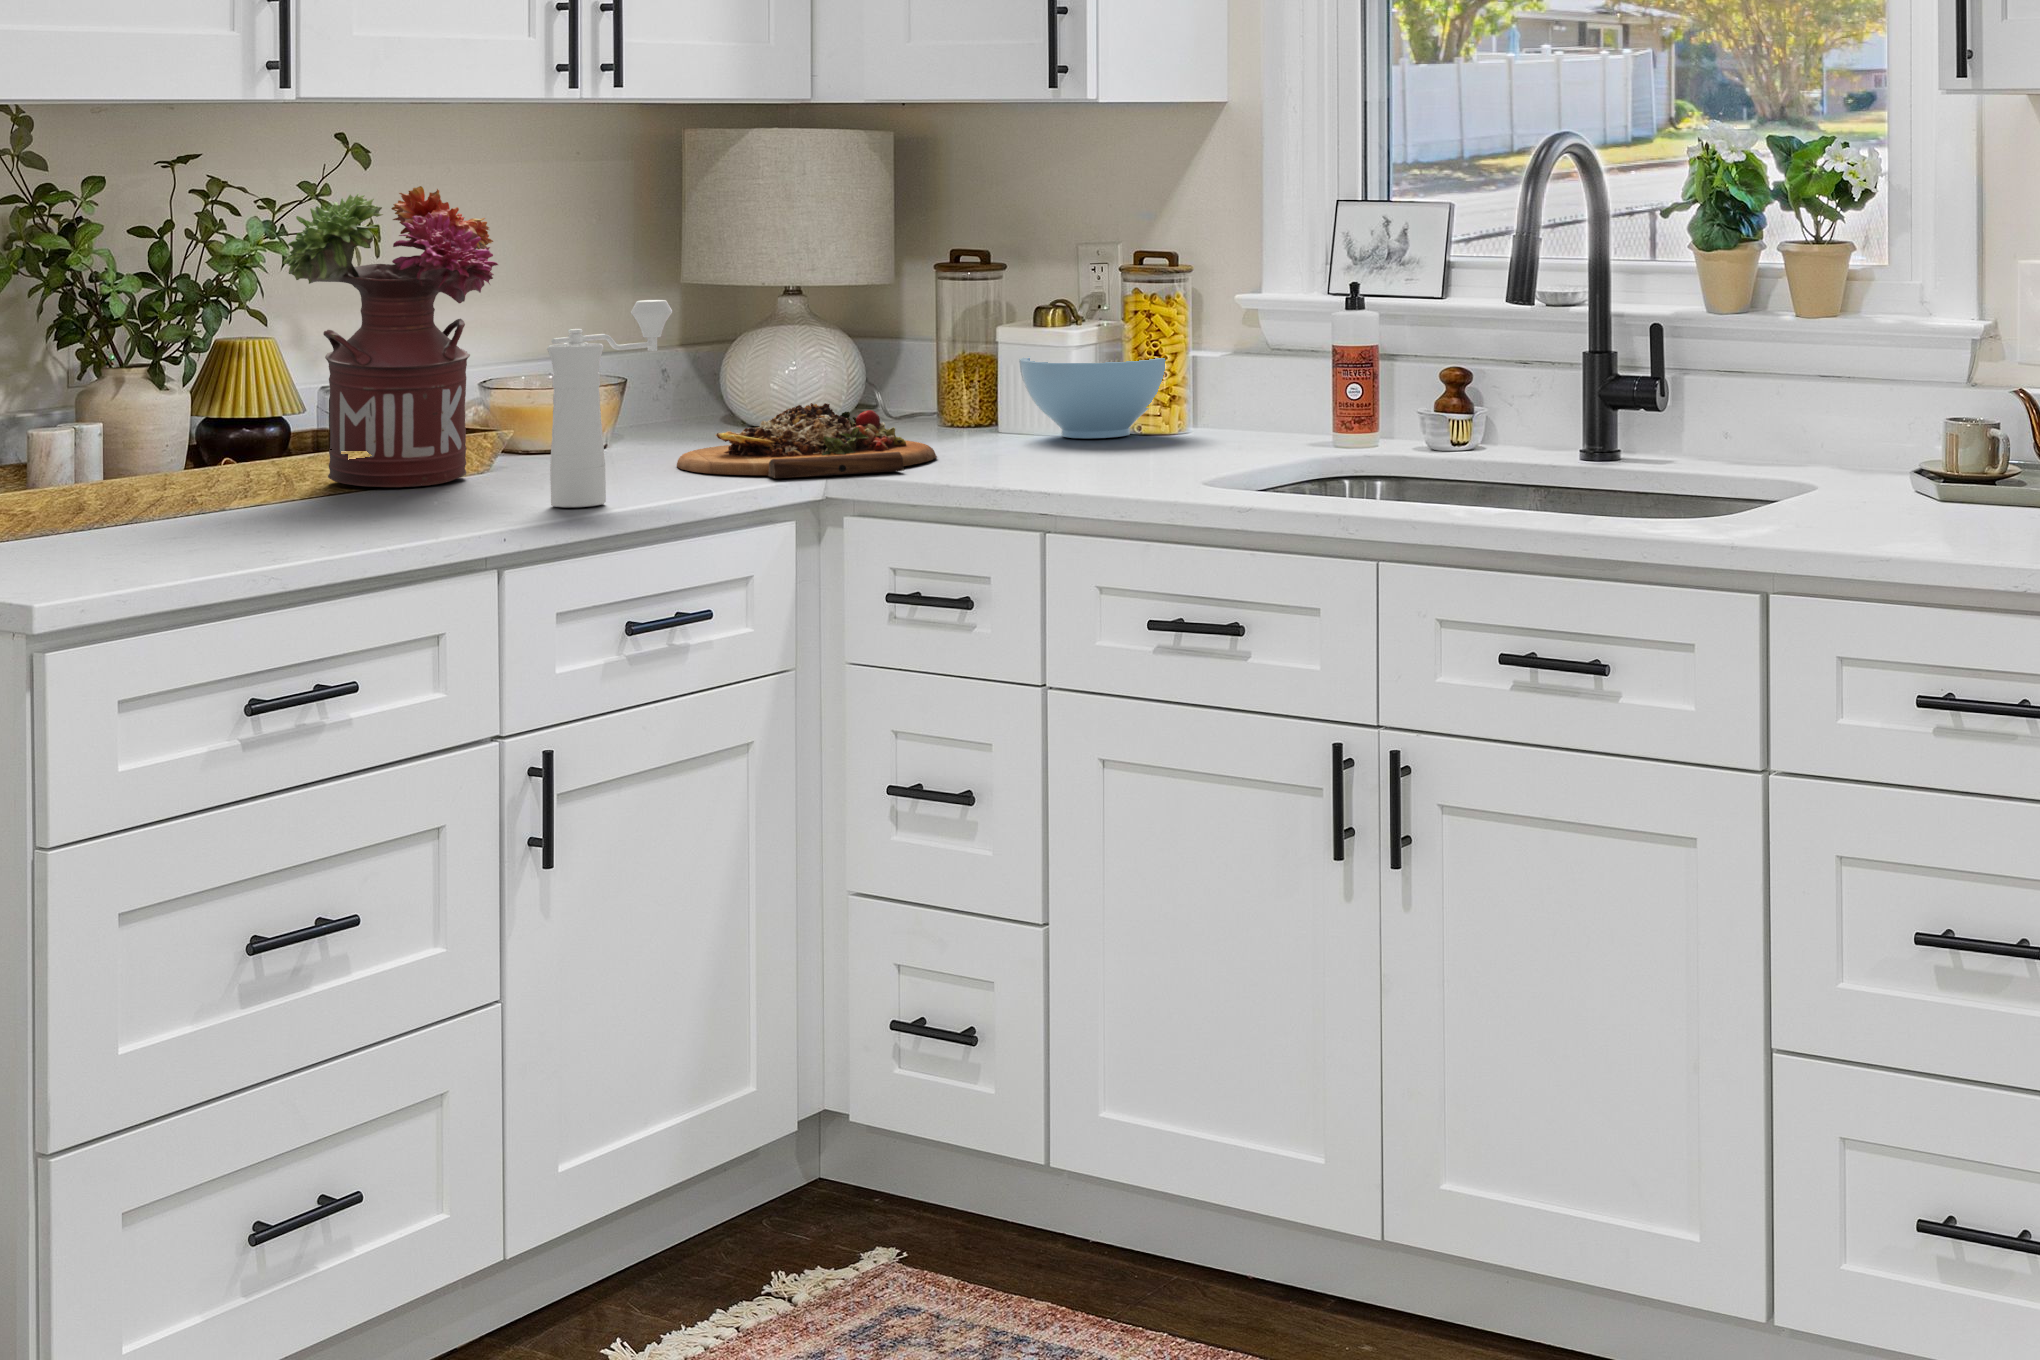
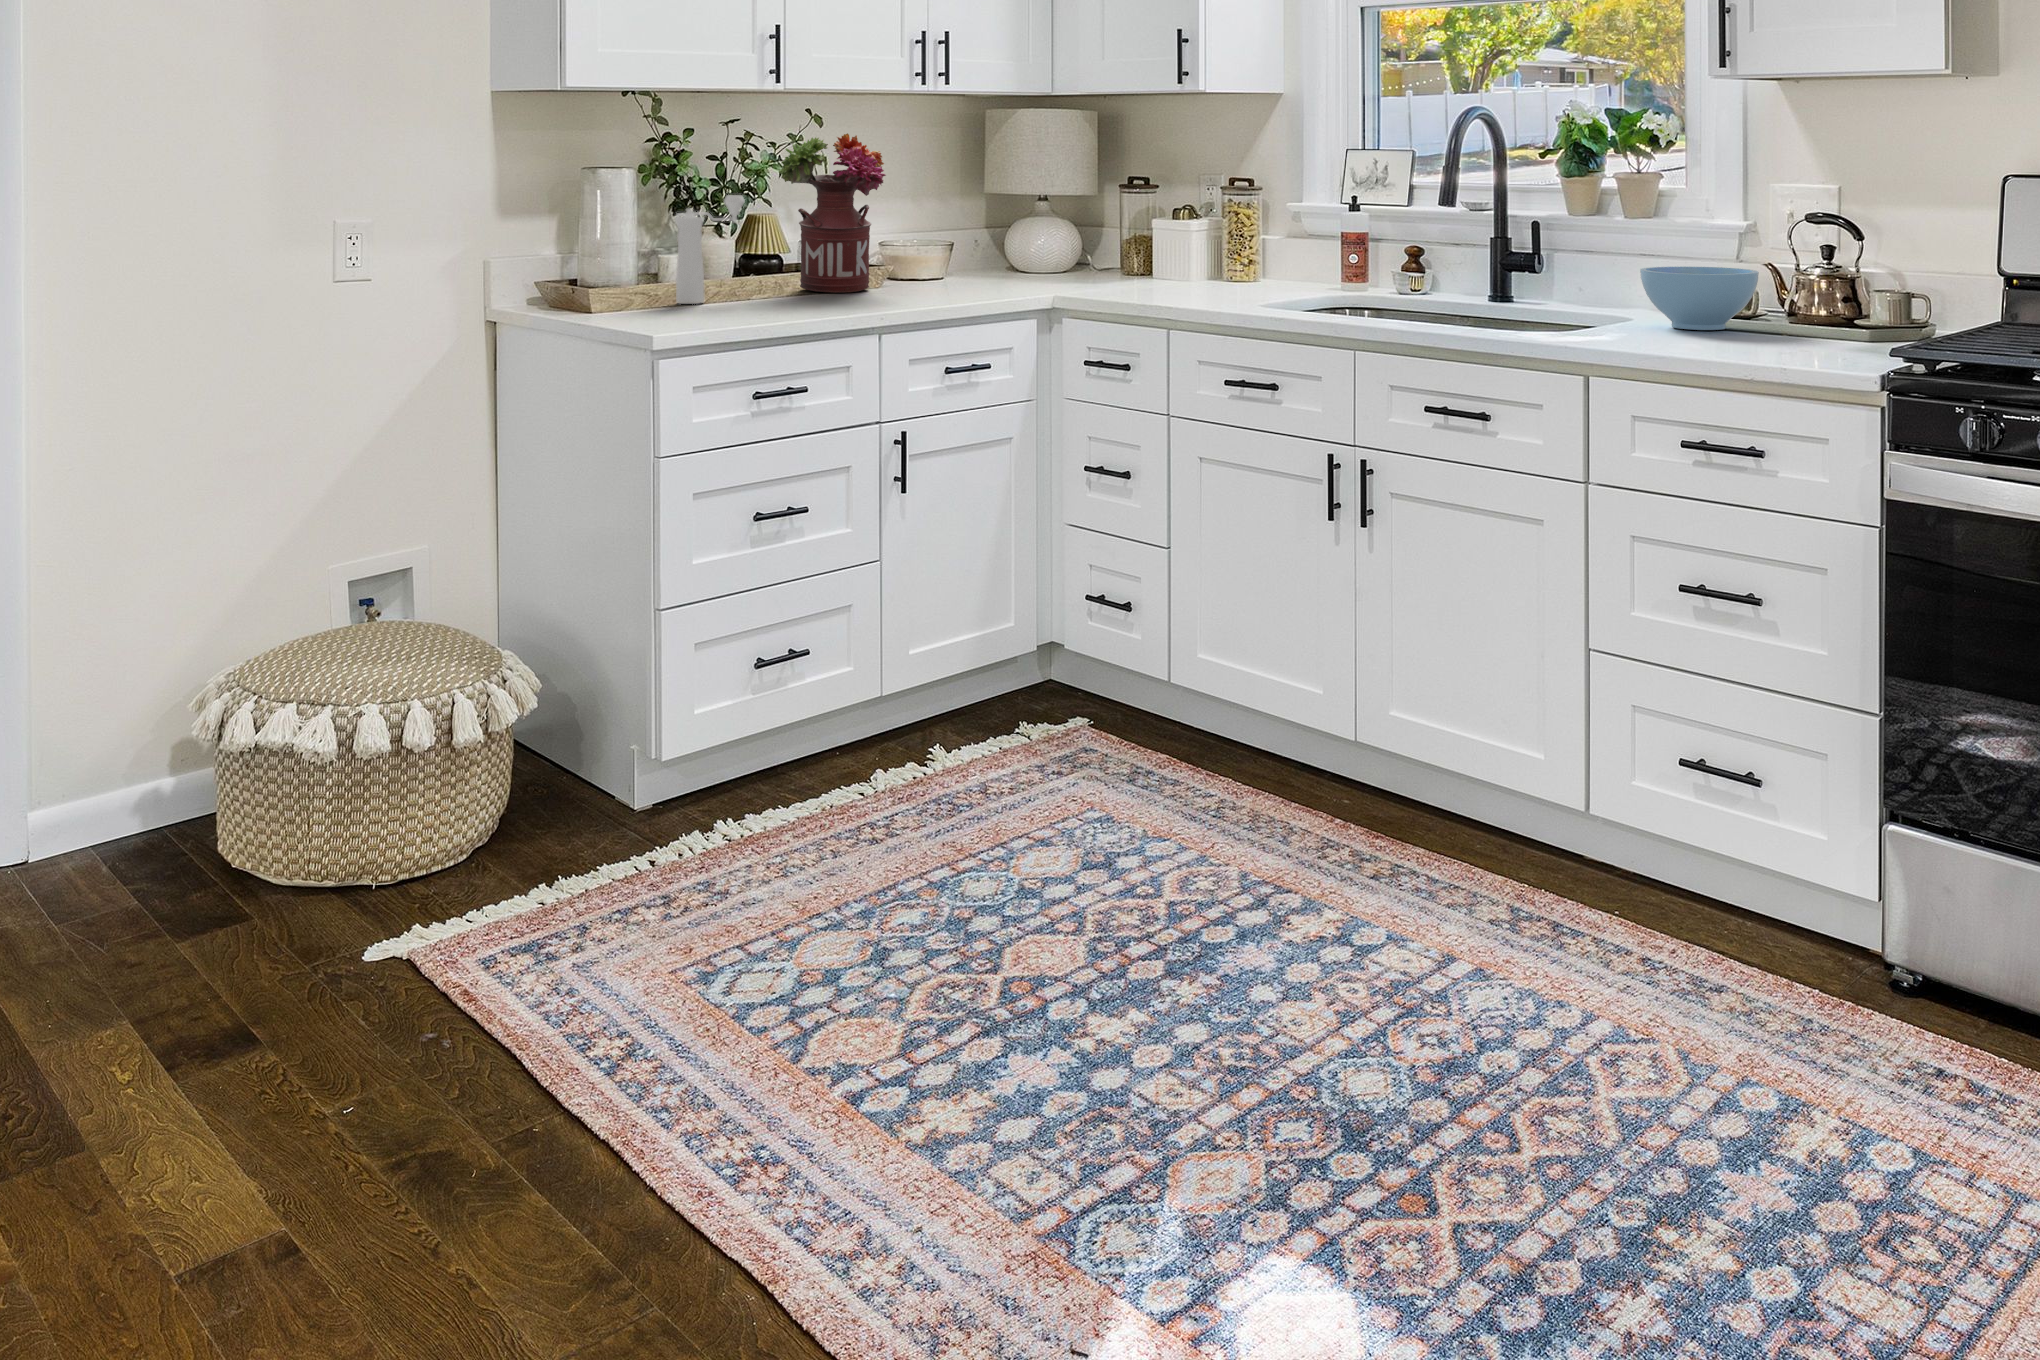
pepper mill: present [547,300,672,507] -> present [676,195,745,304]
bowl: present [1019,358,1166,438] -> present [1640,266,1759,330]
cutting board: present [677,403,937,478] -> none [978,256,1119,295]

